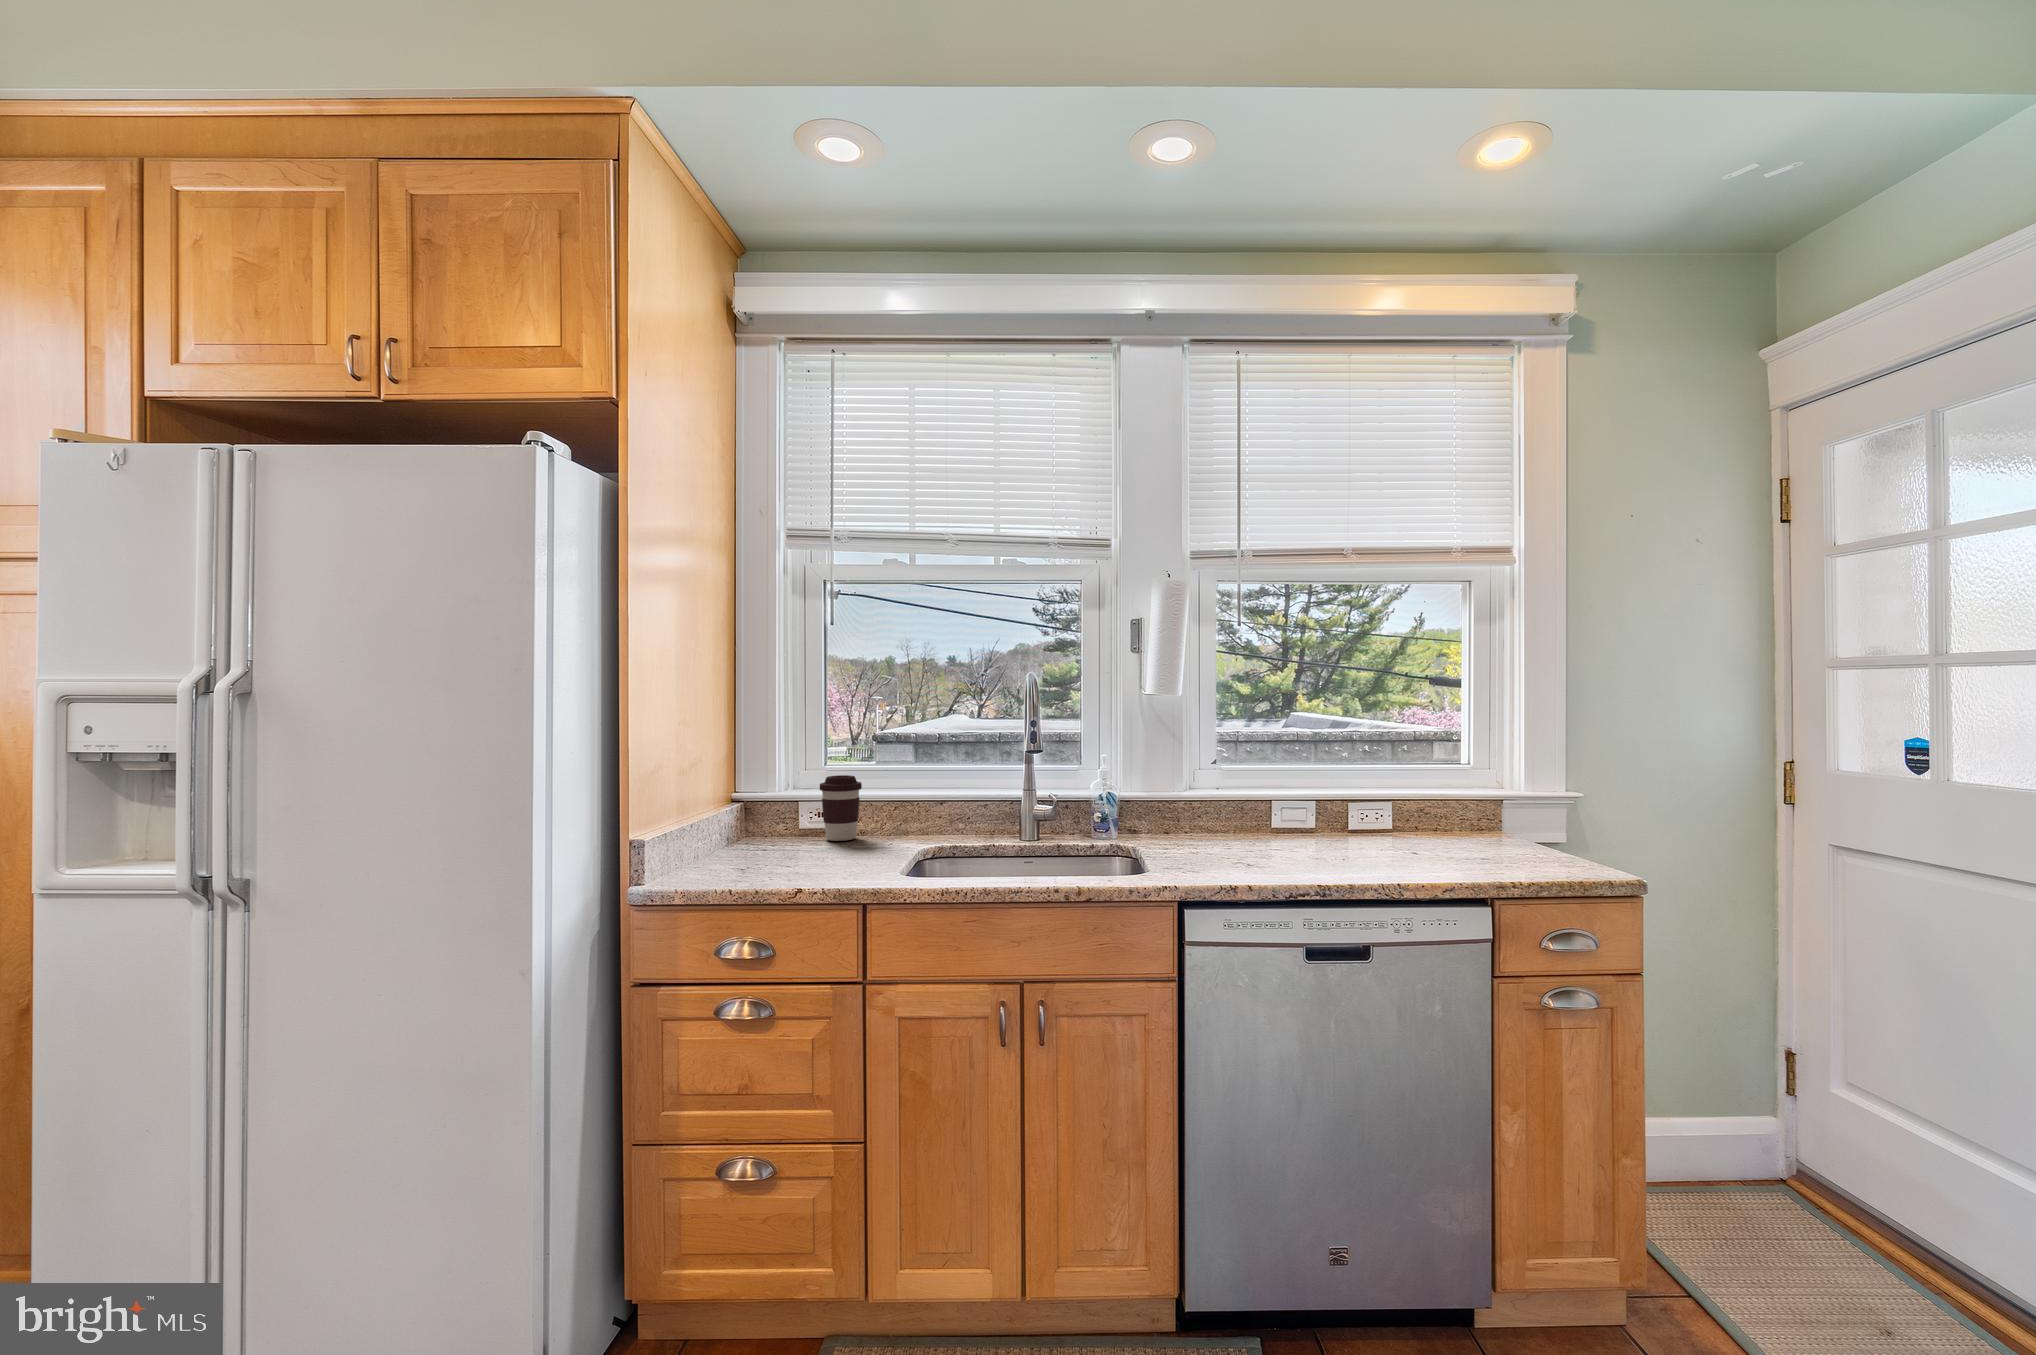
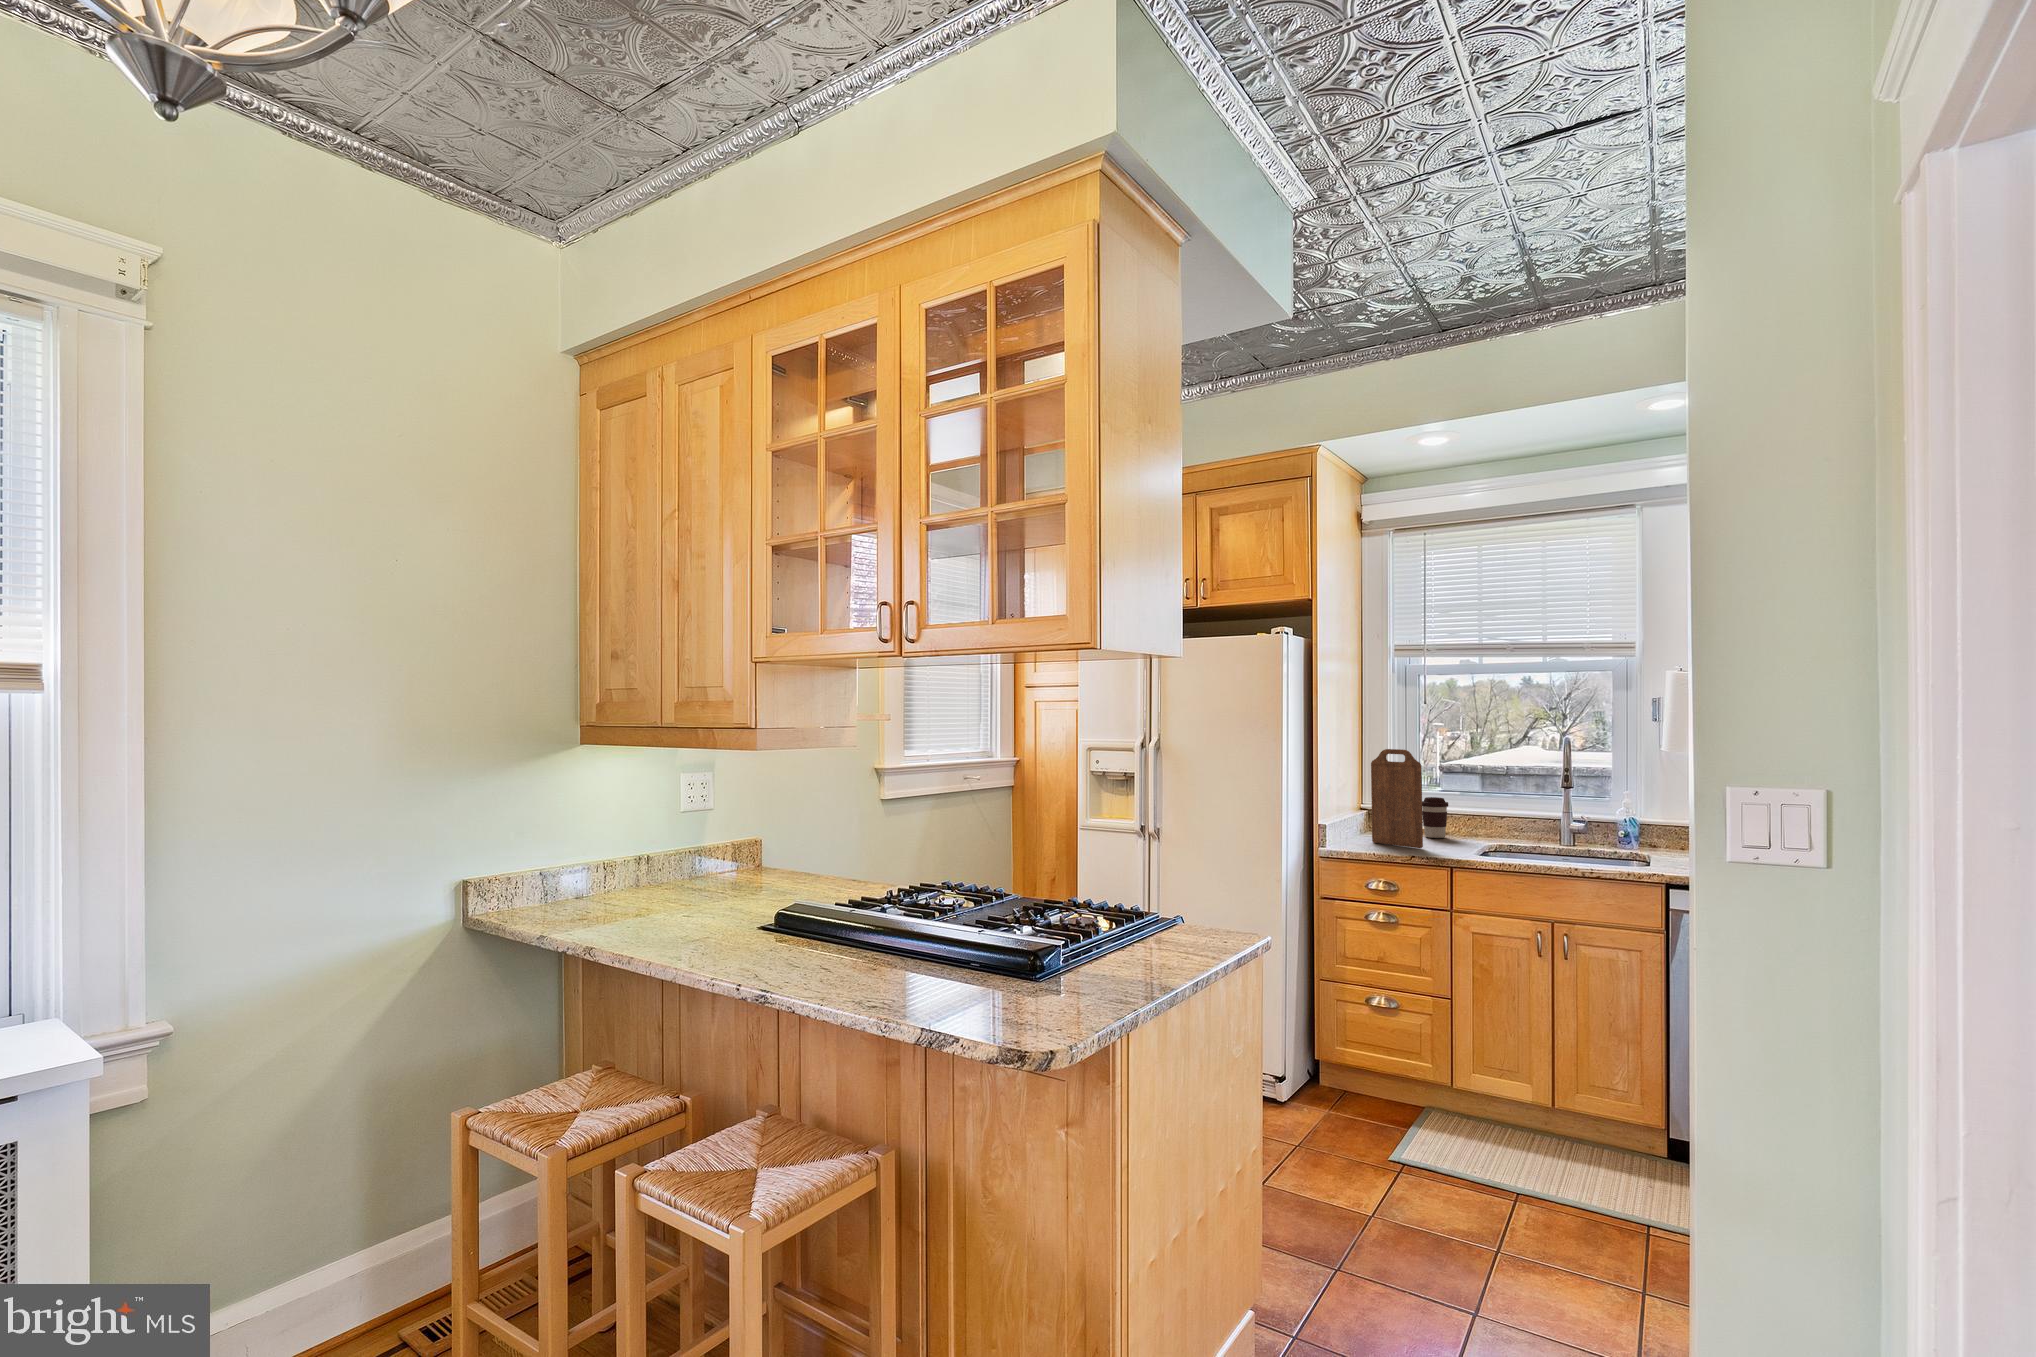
cutting board: none [735,697,818,867] -> present [1371,749,1423,848]

